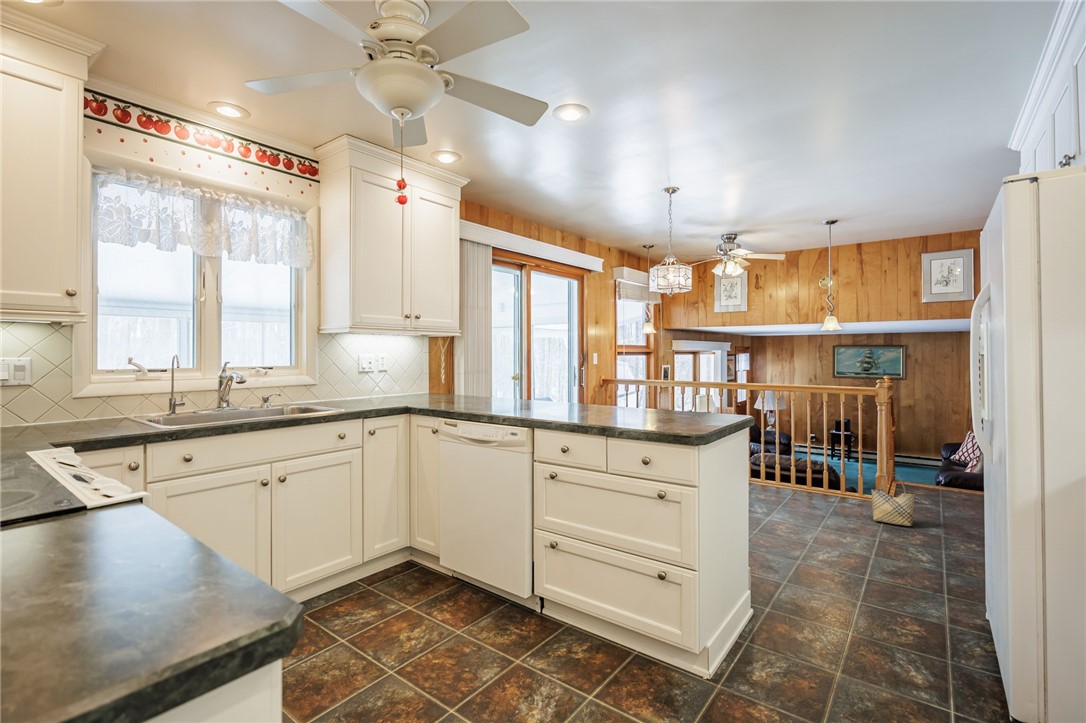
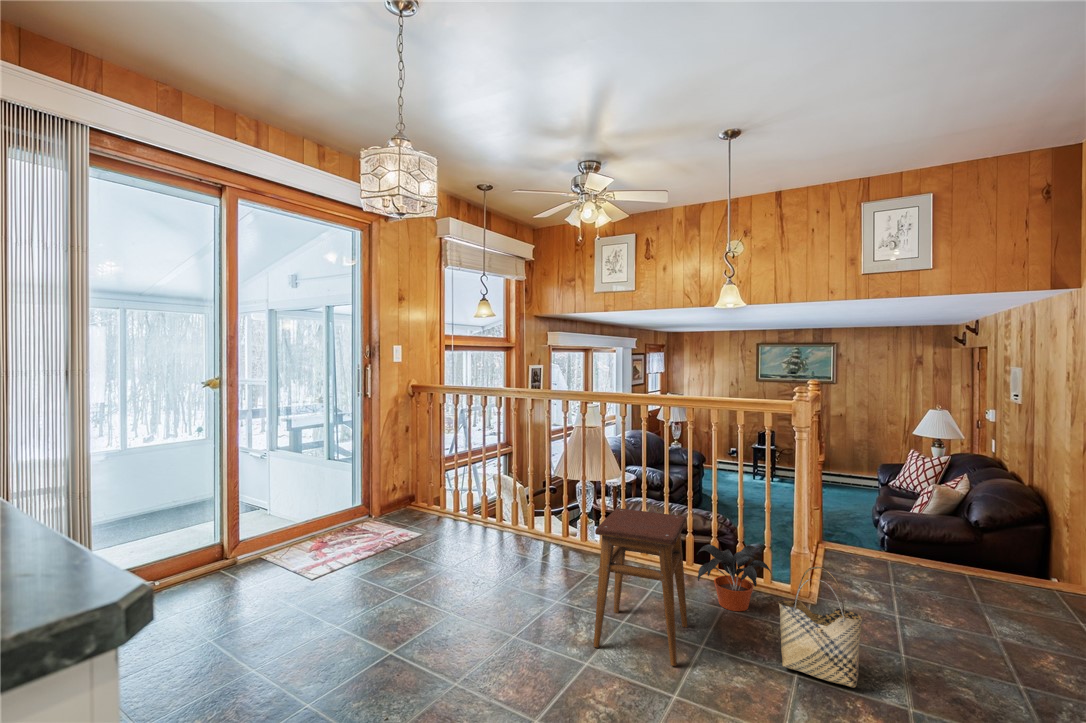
stool: none [771,447,818,520] -> present [594,508,687,666]
potted plant: none [818,471,864,505] -> present [698,545,771,611]

